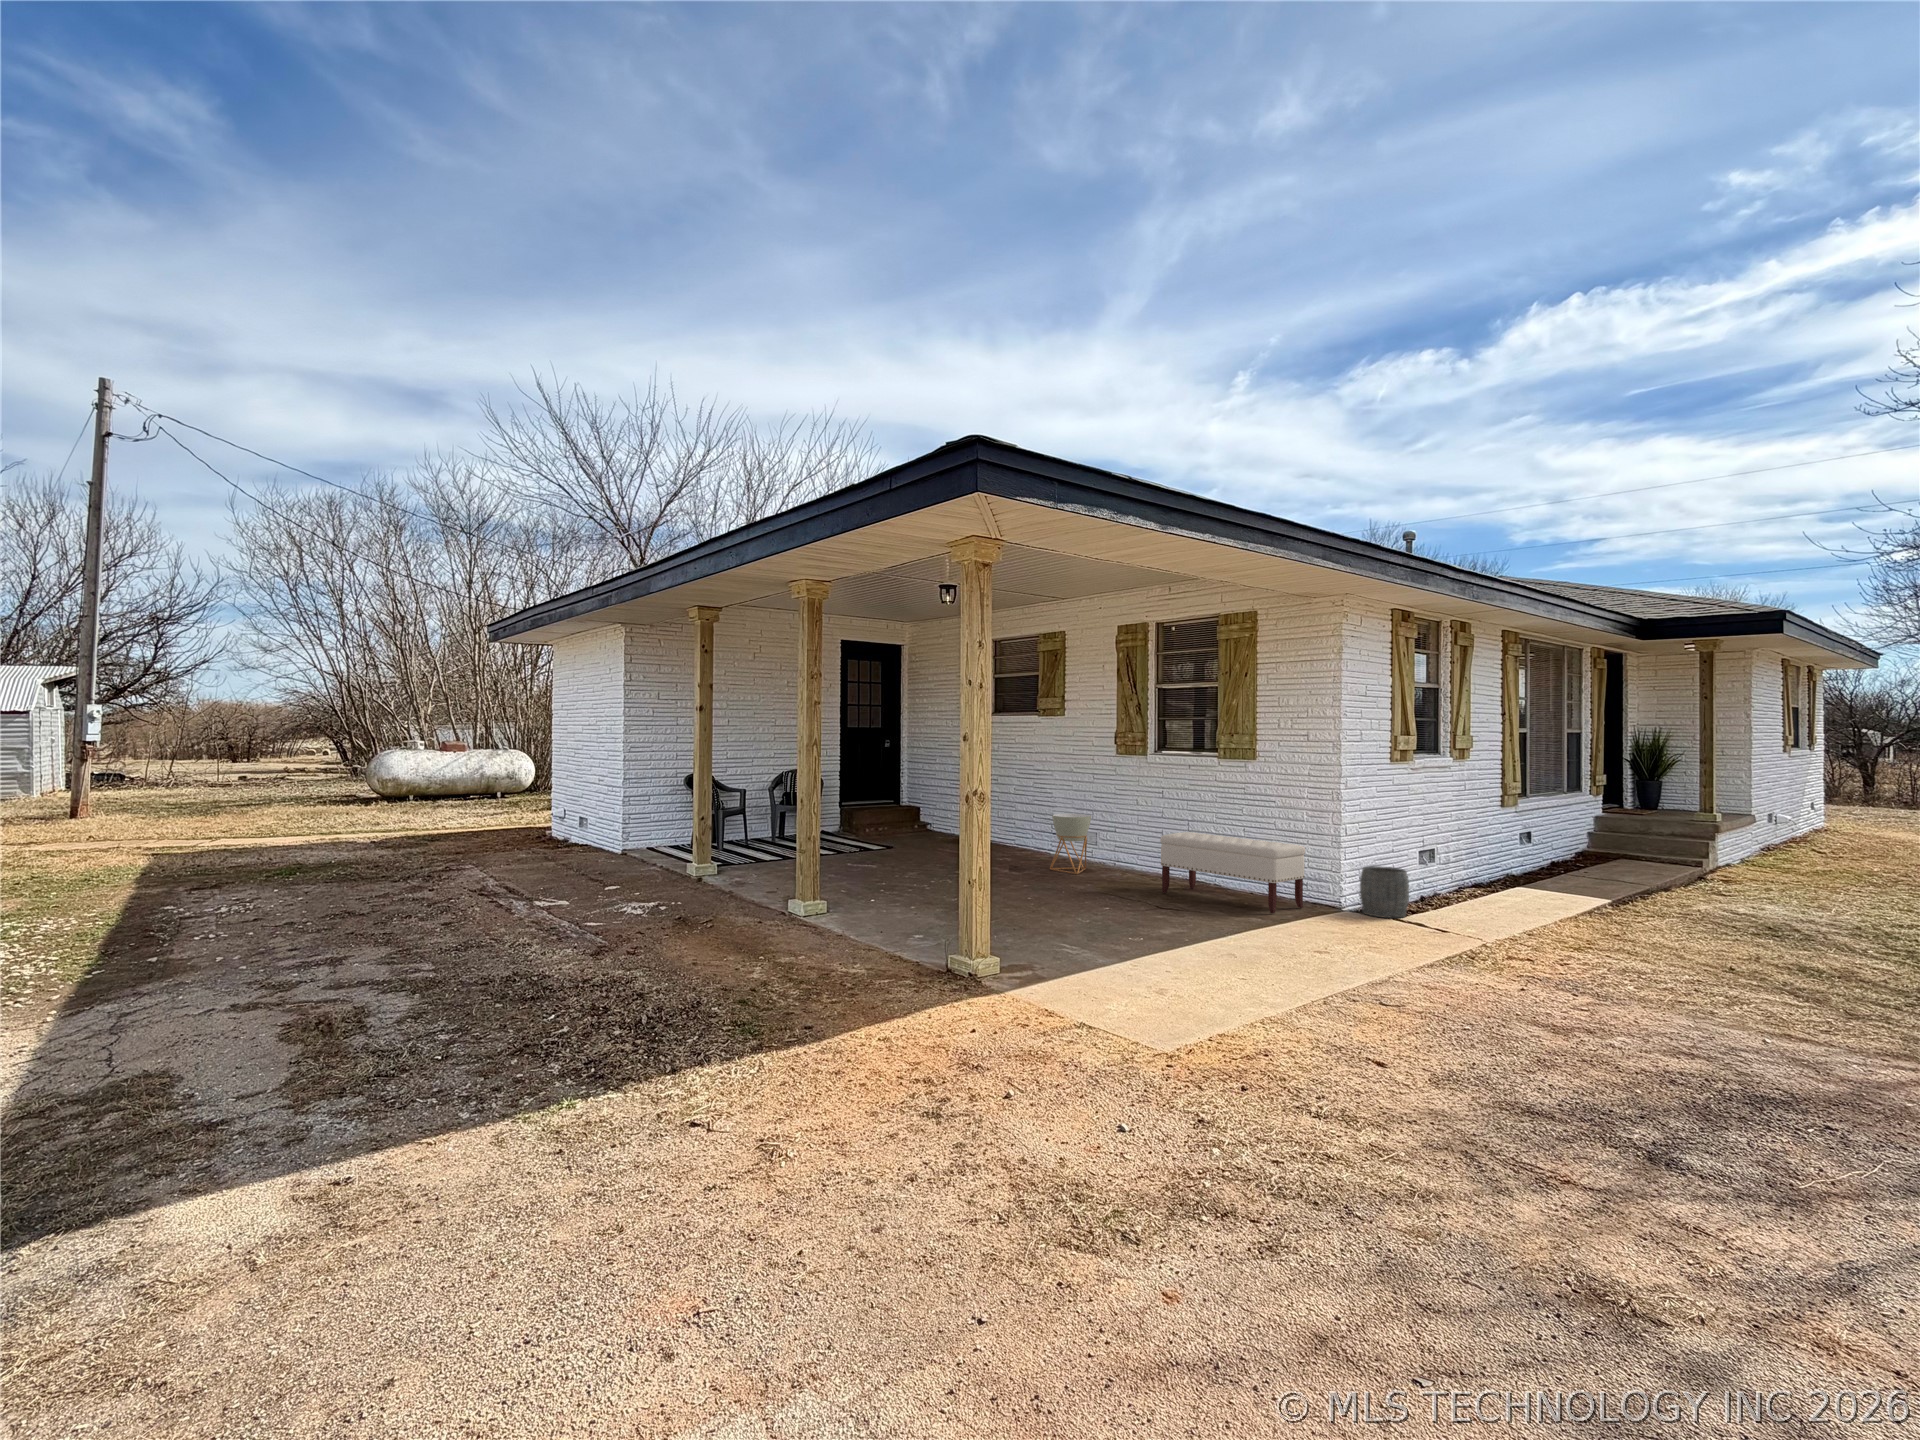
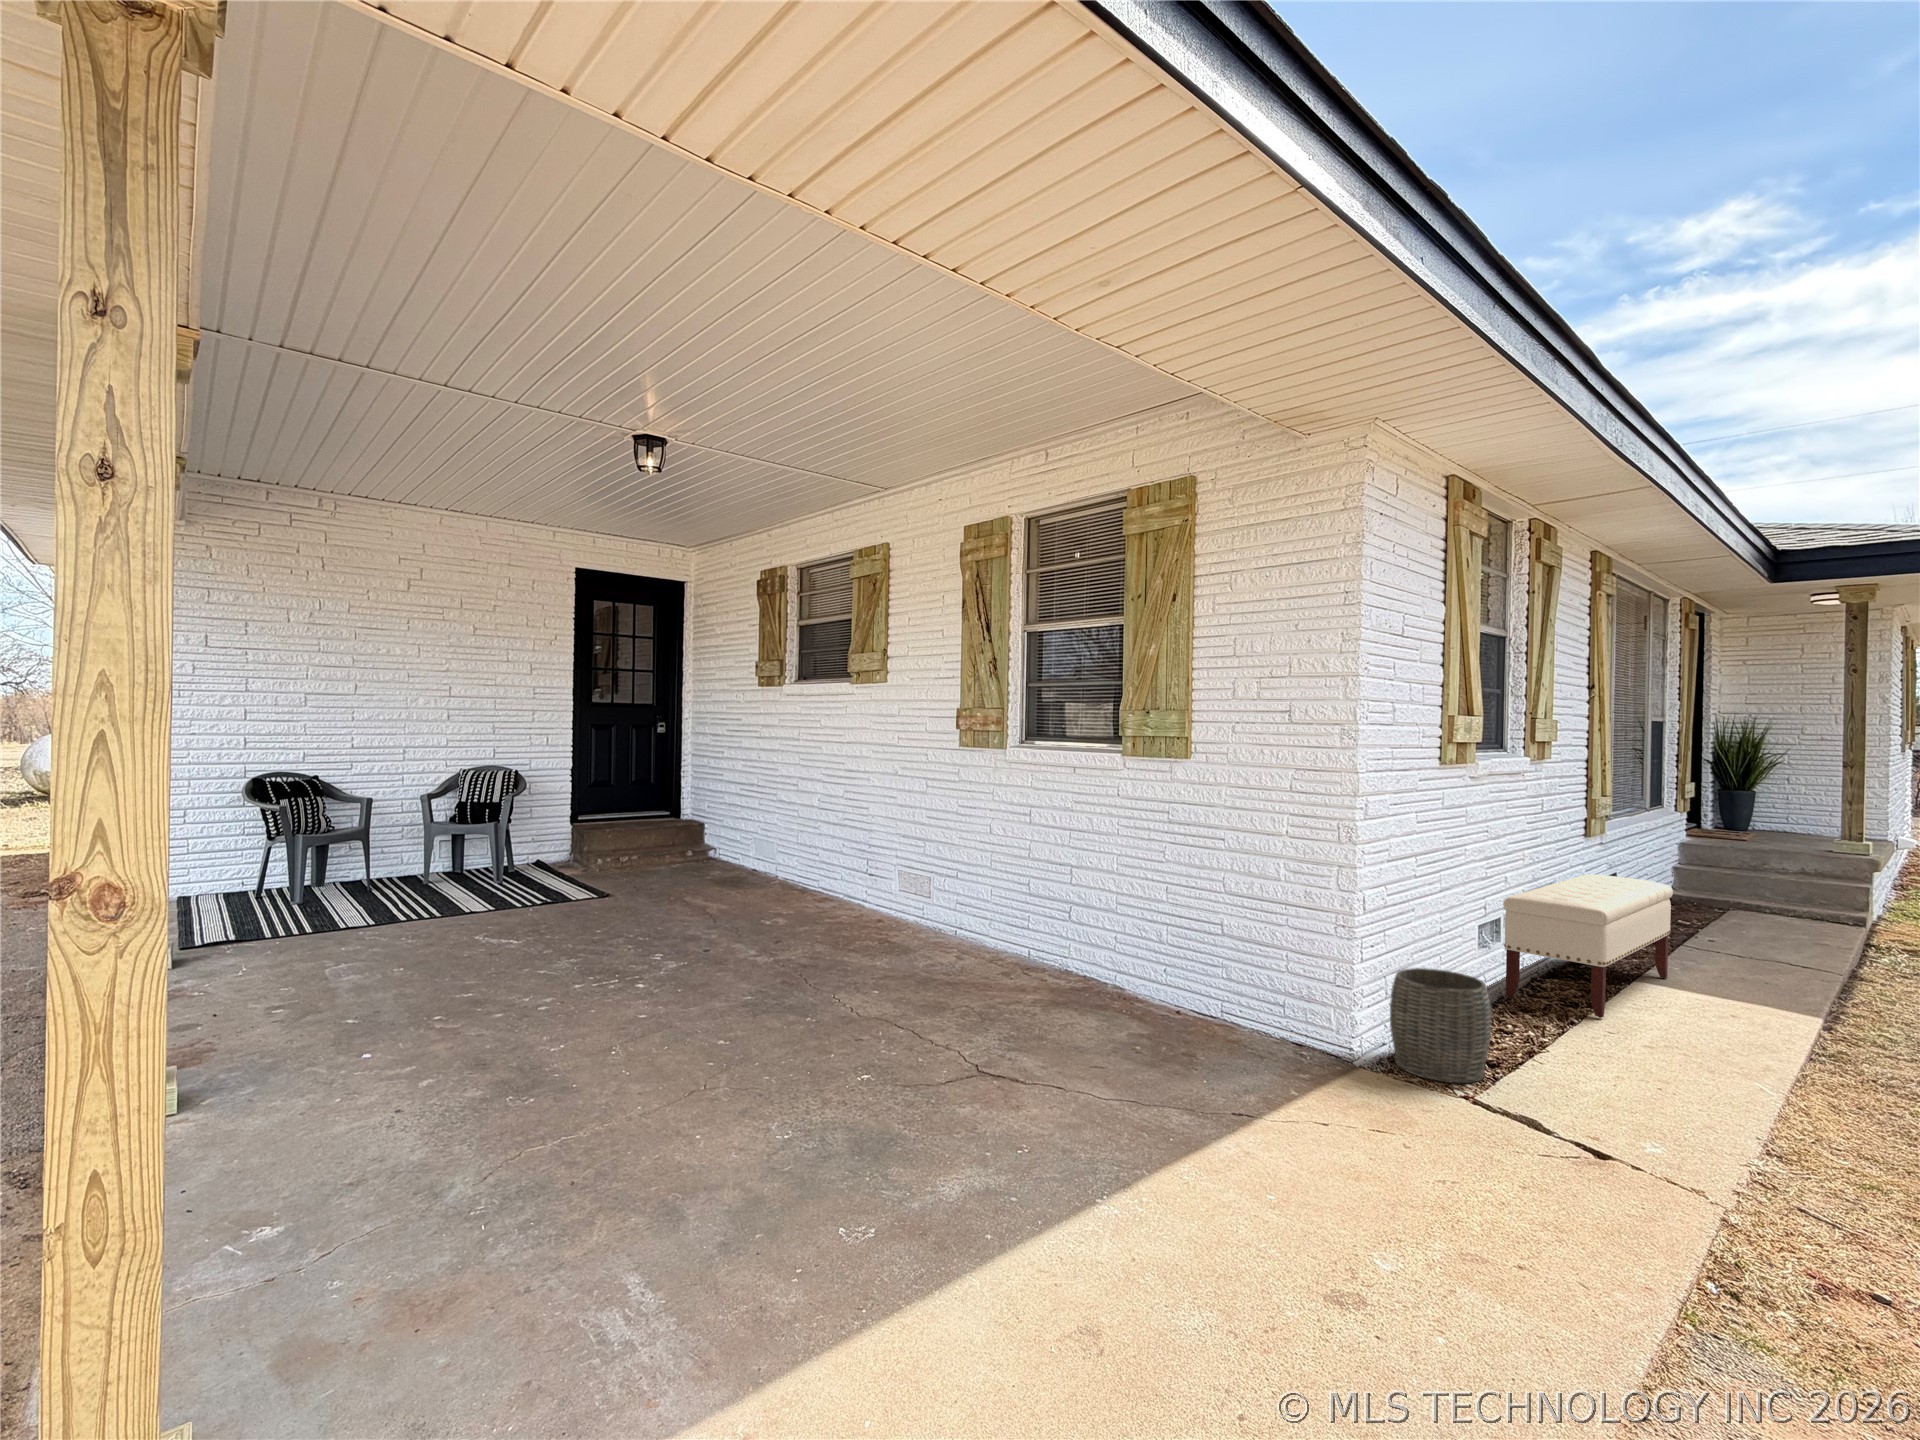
planter: present [1050,814,1091,874] -> none [850,843,919,950]
bench: present [1160,832,1305,914] -> present [1503,874,1673,1018]

